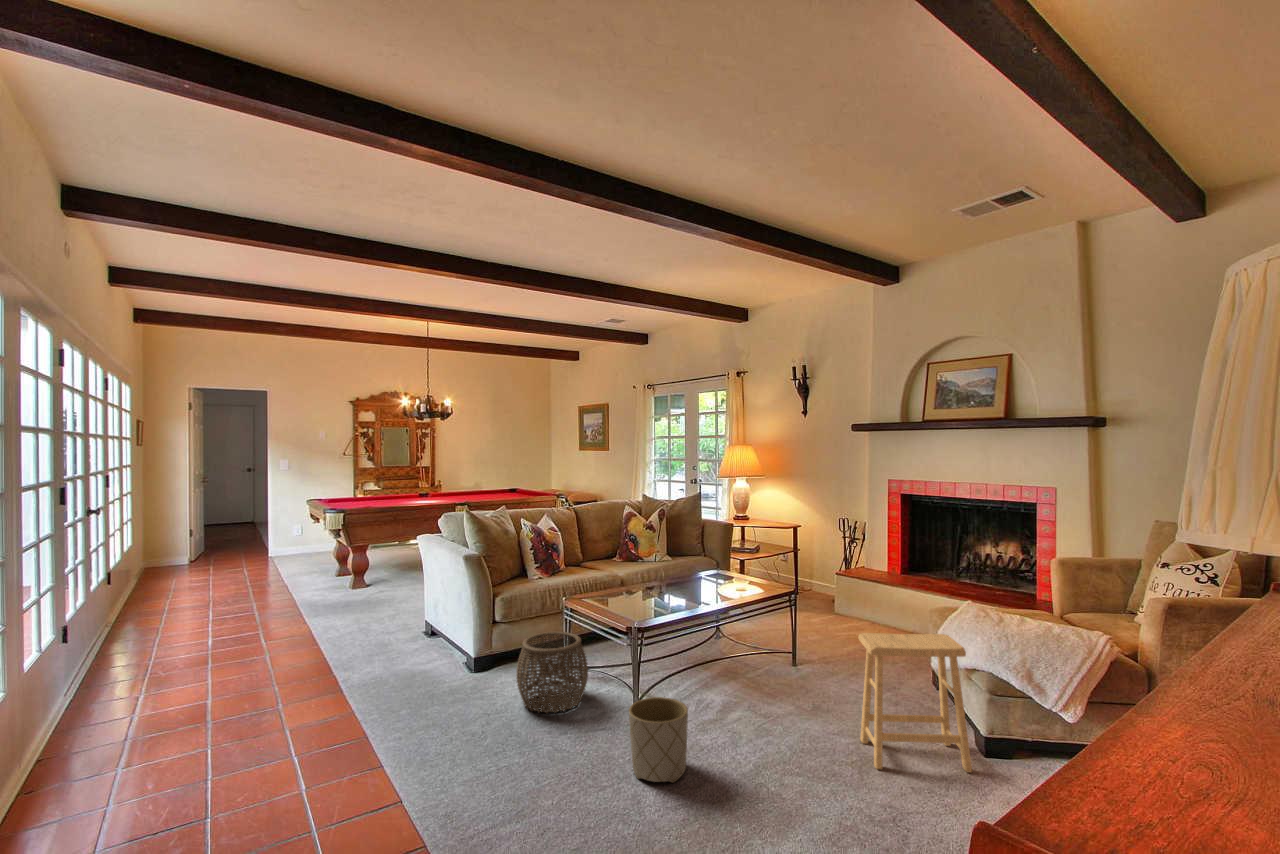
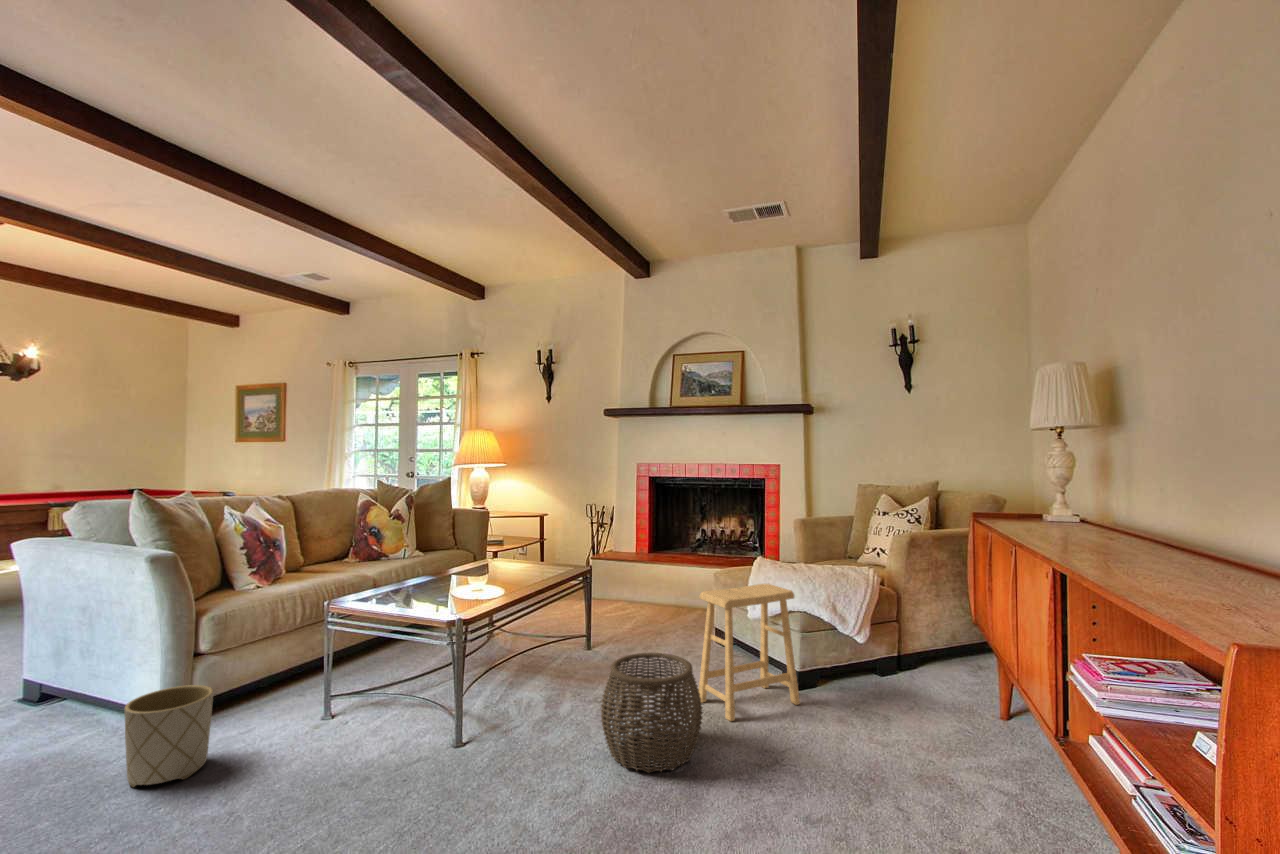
woven basket: present [516,632,588,713] -> present [601,653,703,773]
planter: present [629,697,688,783] -> present [125,685,213,787]

